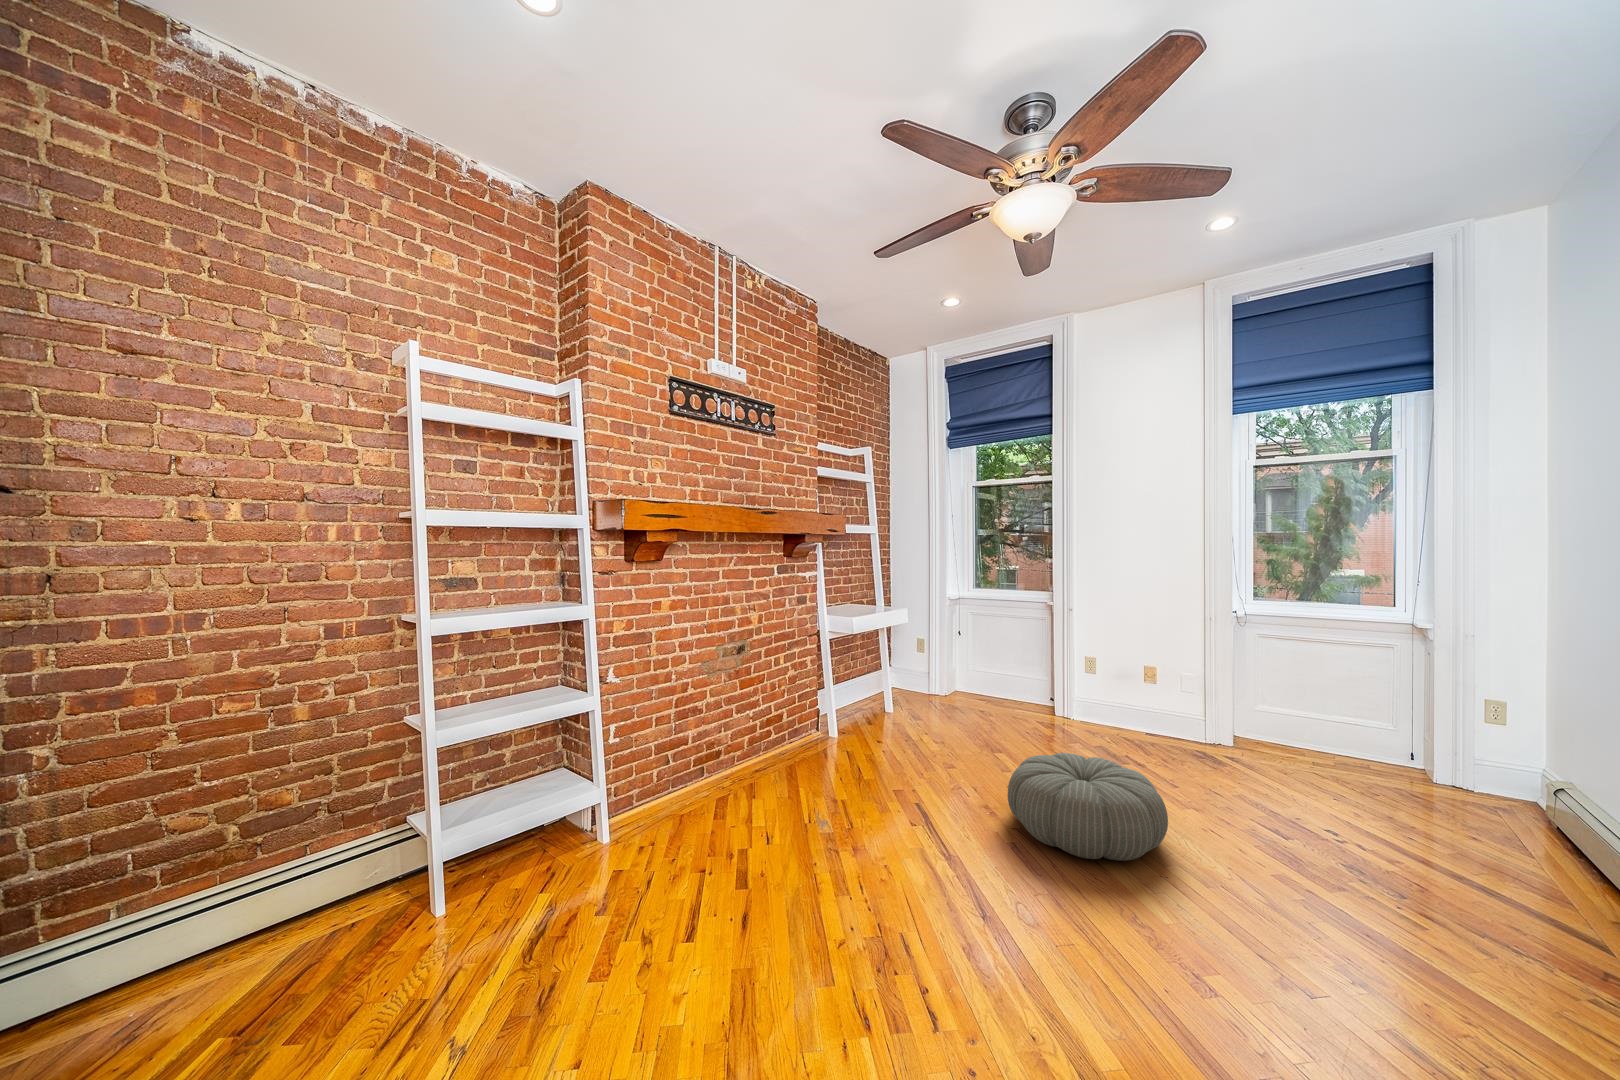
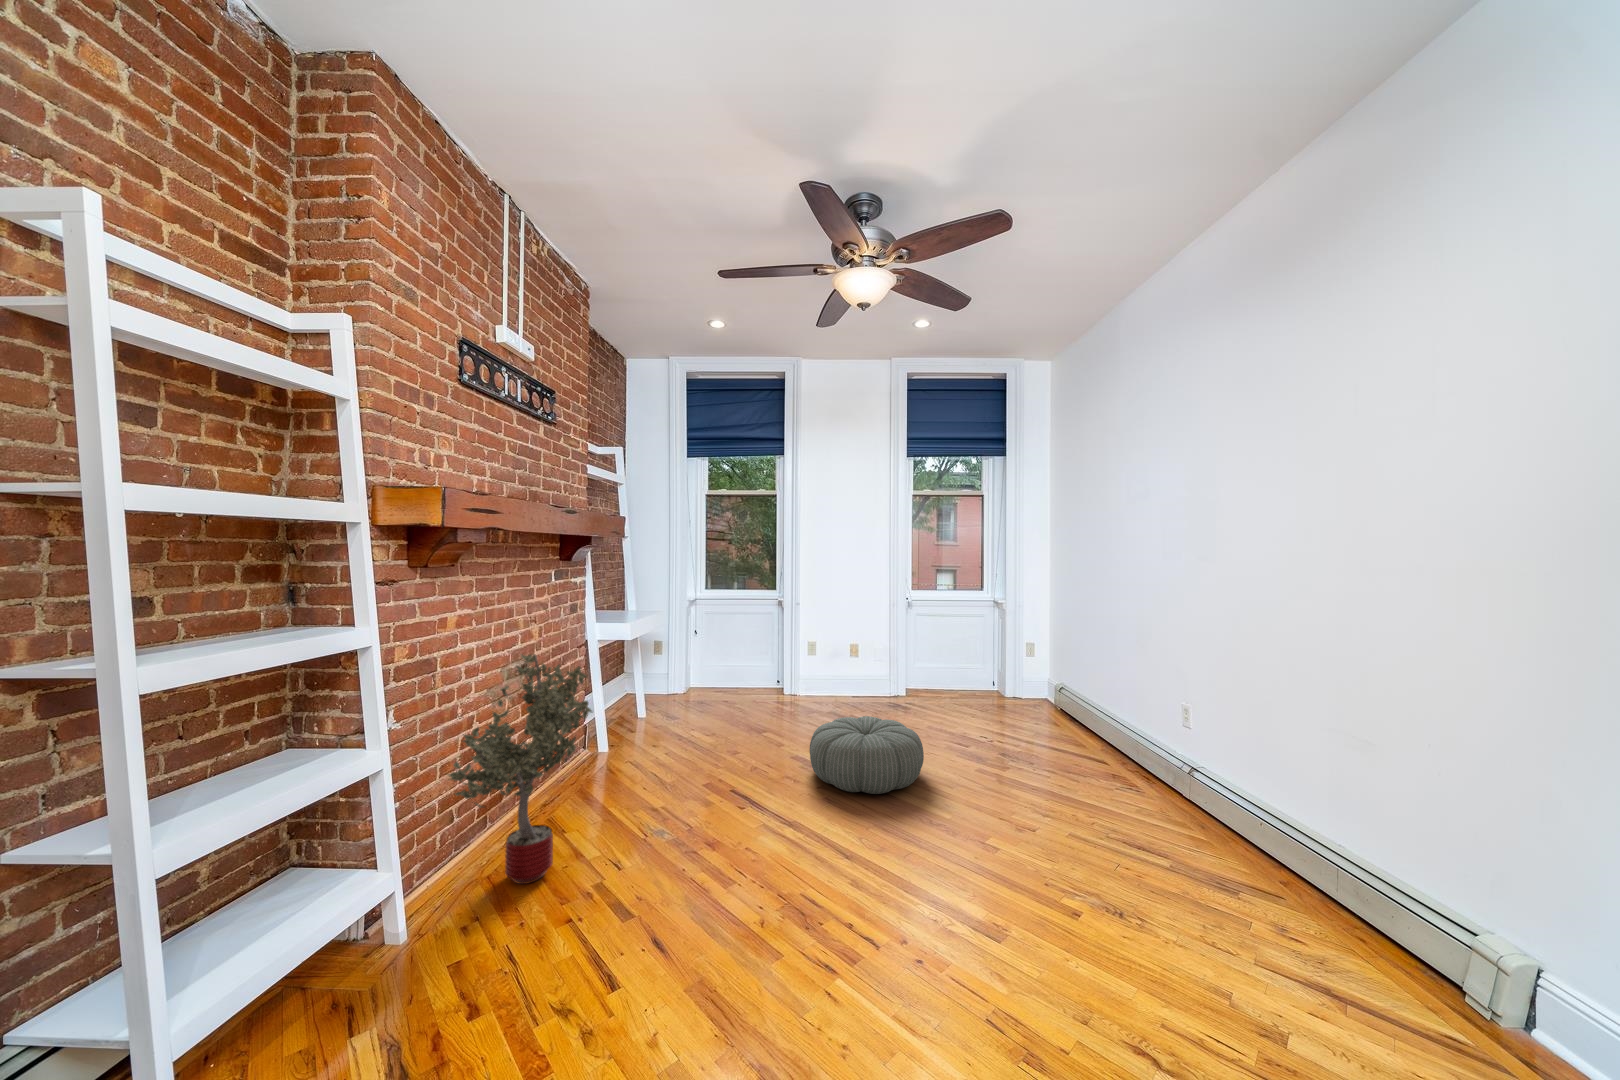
potted tree: none [633,635,766,830] -> present [448,654,592,884]

